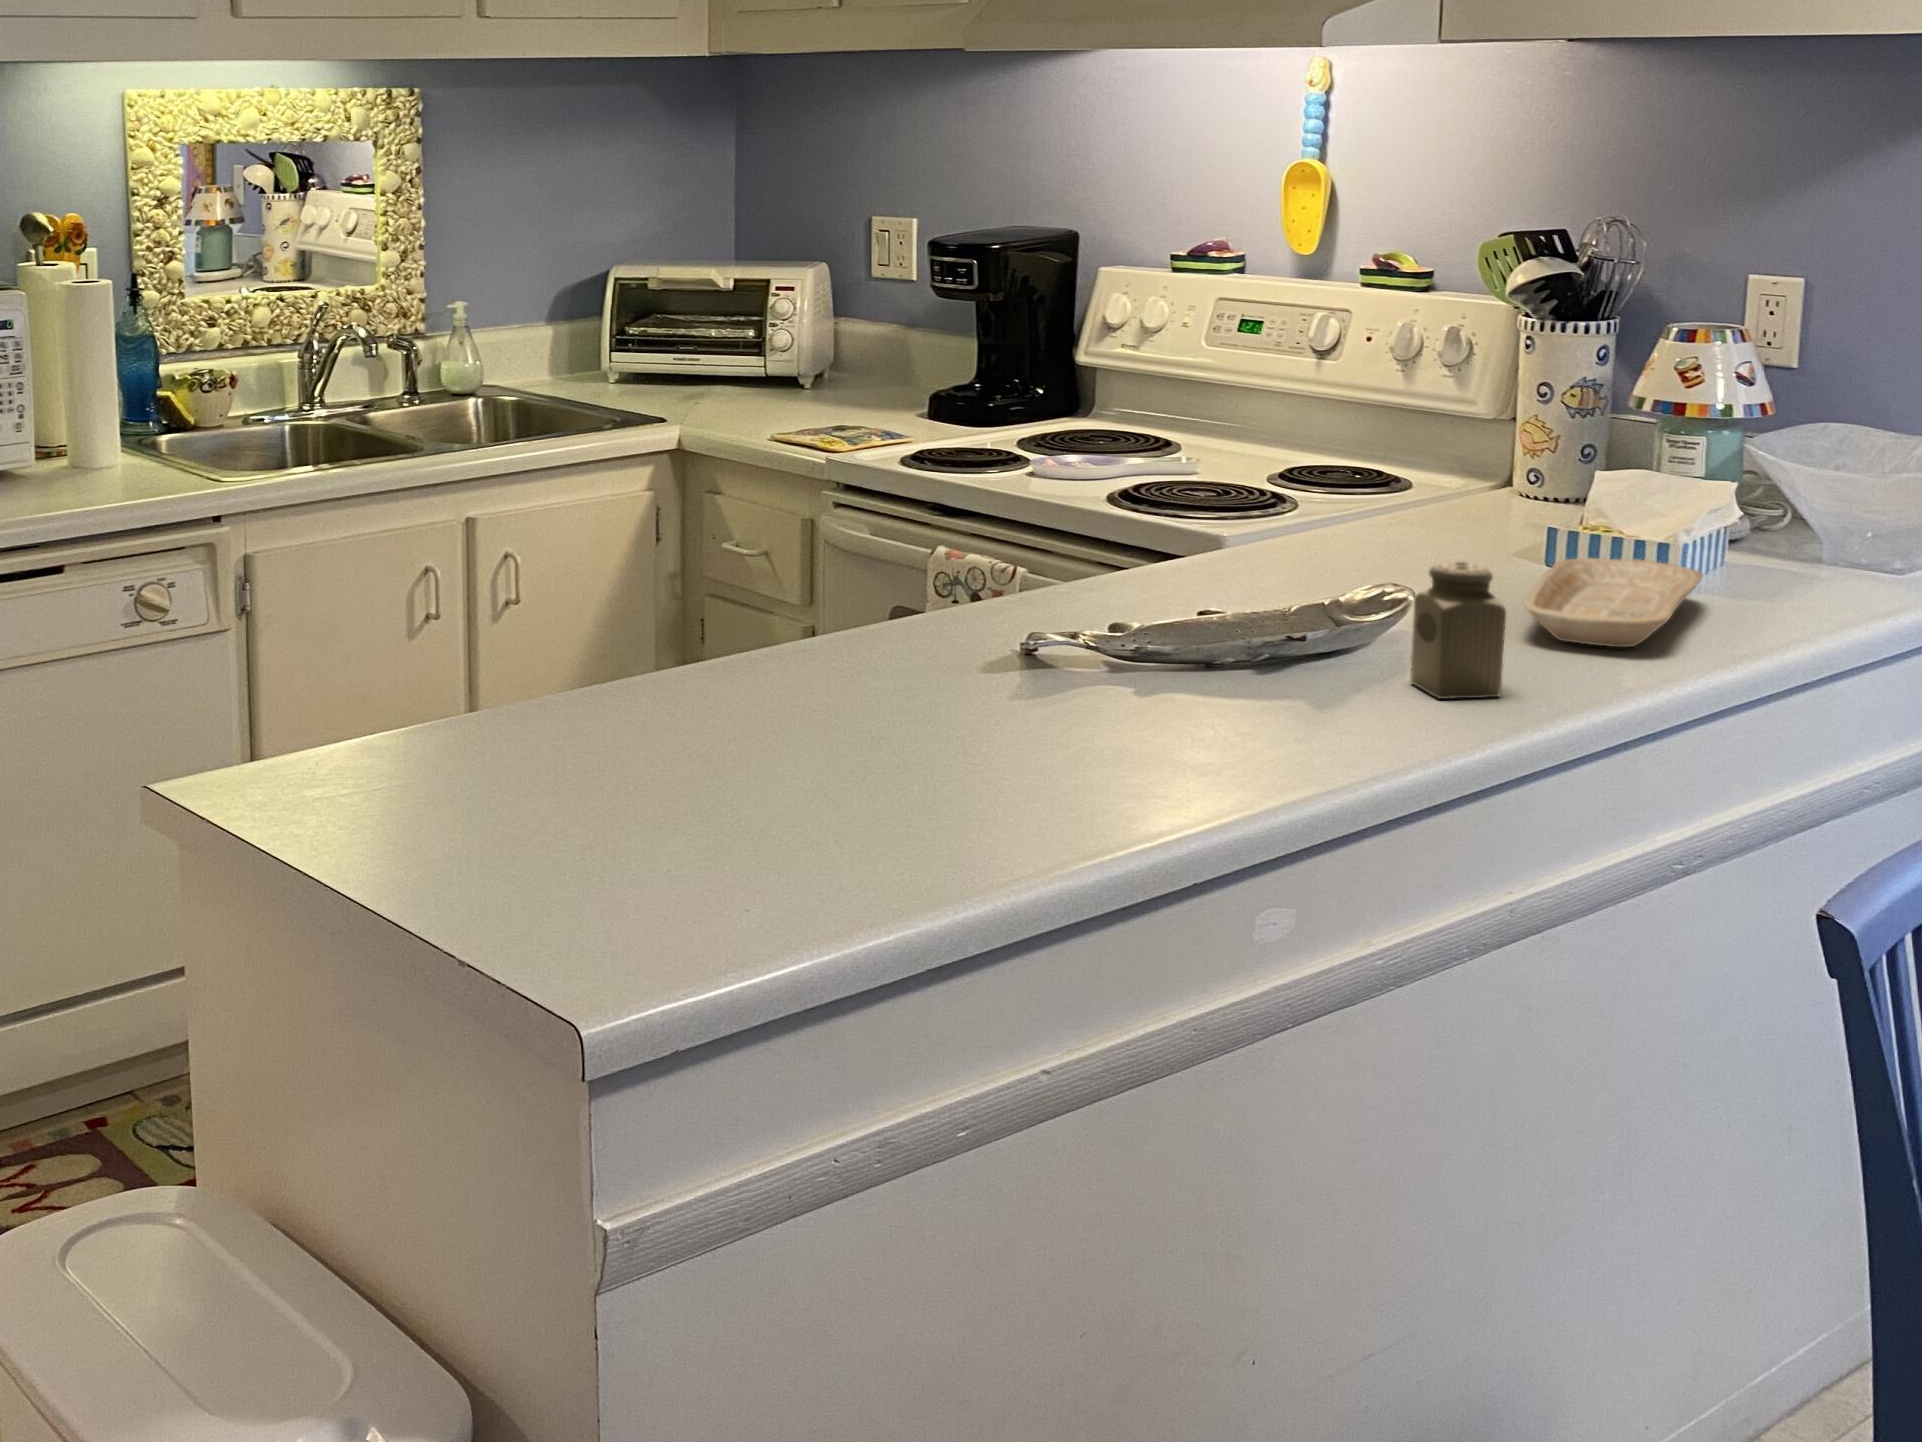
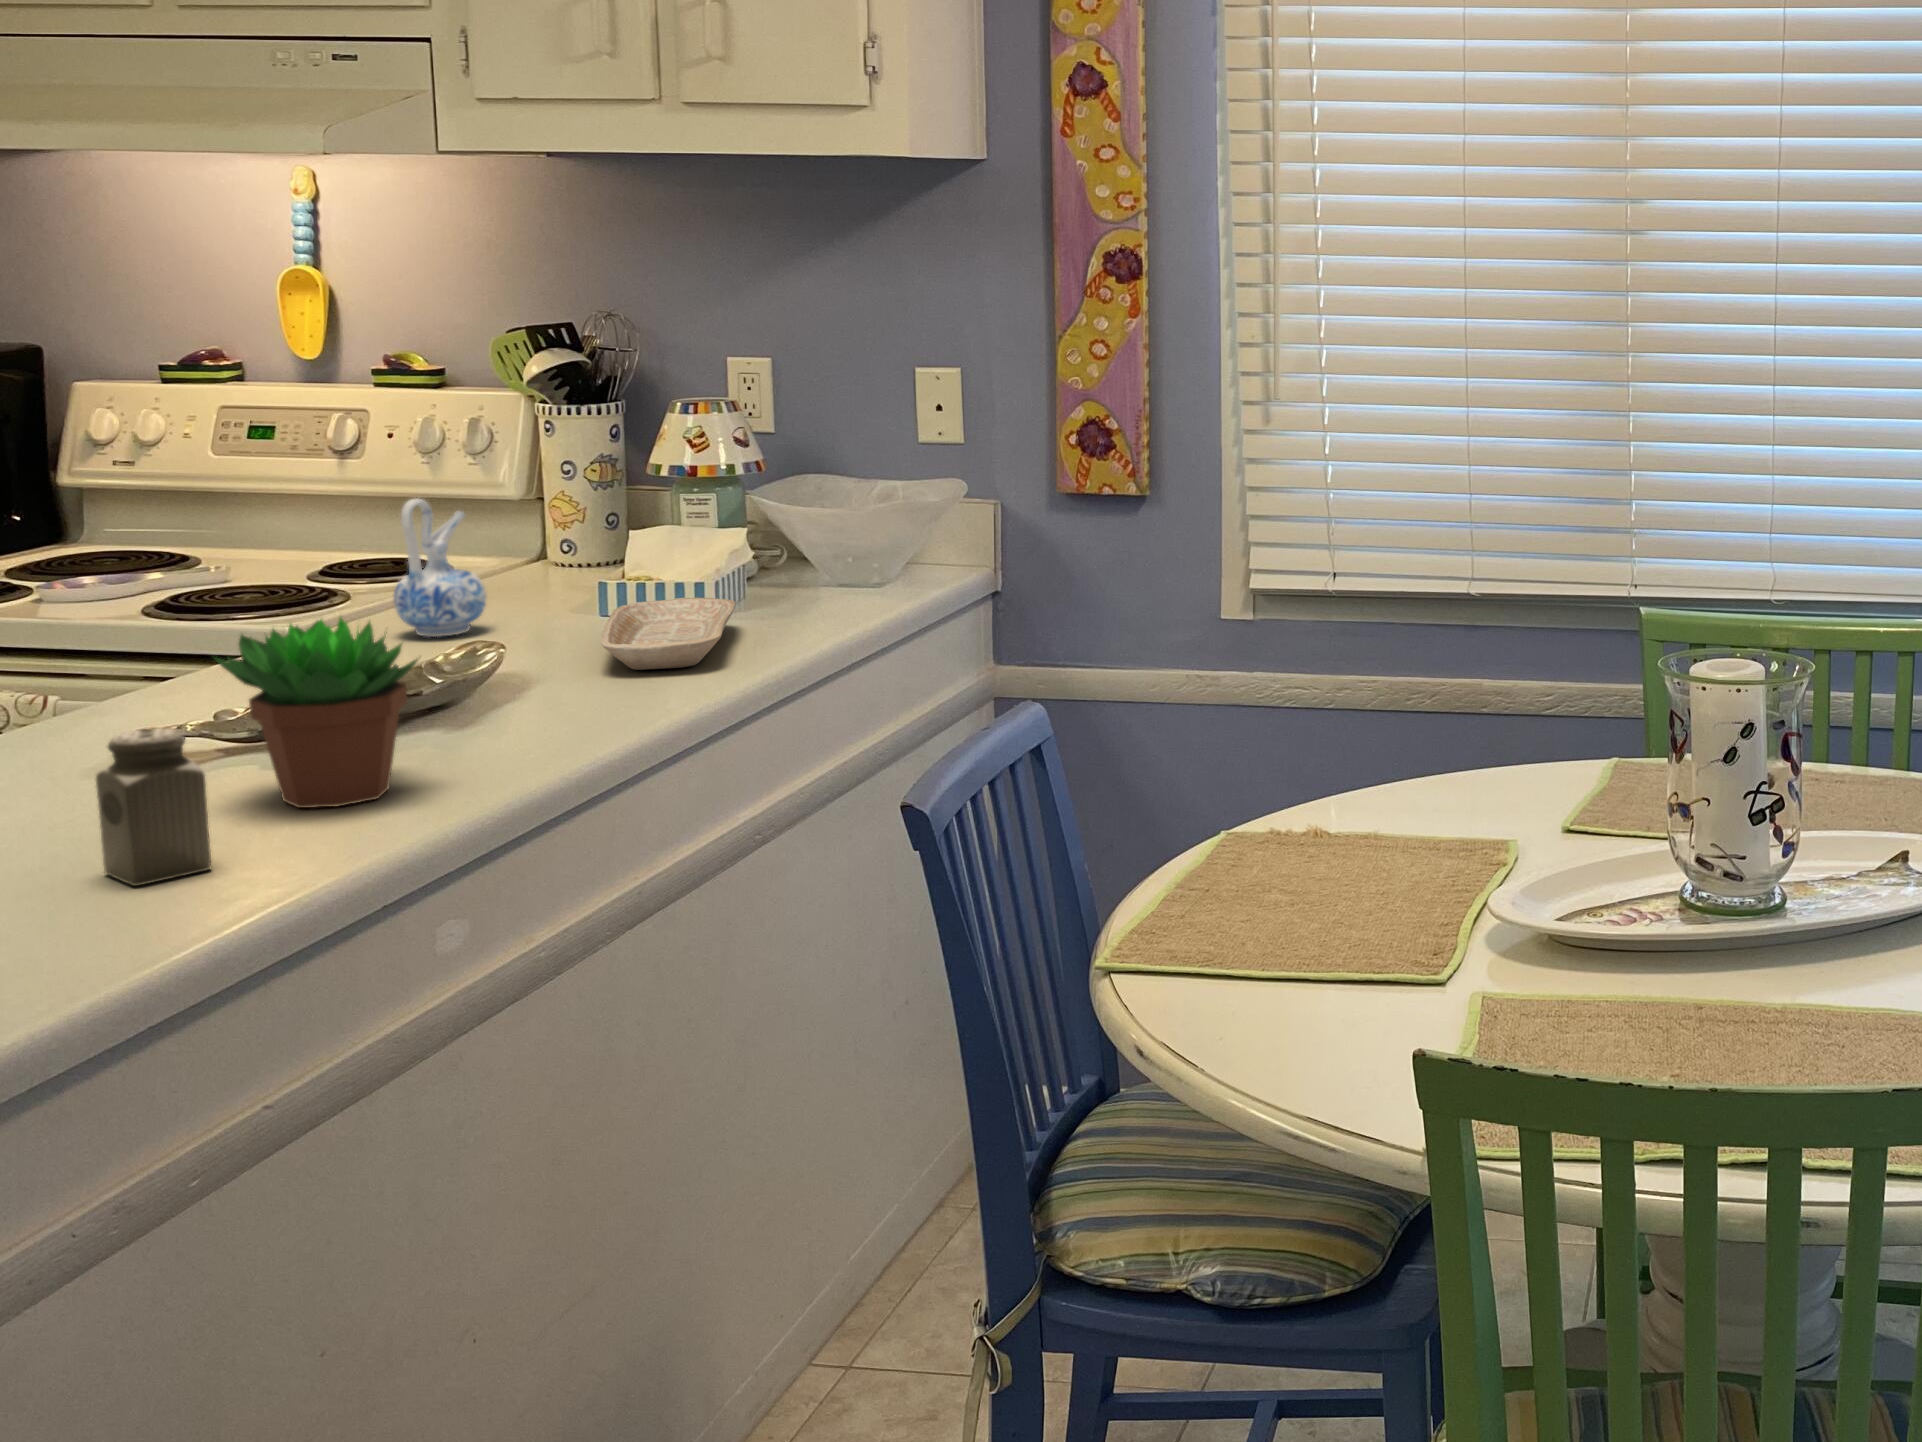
ceramic pitcher: none [1325,415,1421,565] -> present [394,499,487,637]
succulent plant: none [1089,544,1294,751] -> present [215,618,418,808]
salt shaker: present [1411,562,1506,699] -> present [96,728,211,886]

